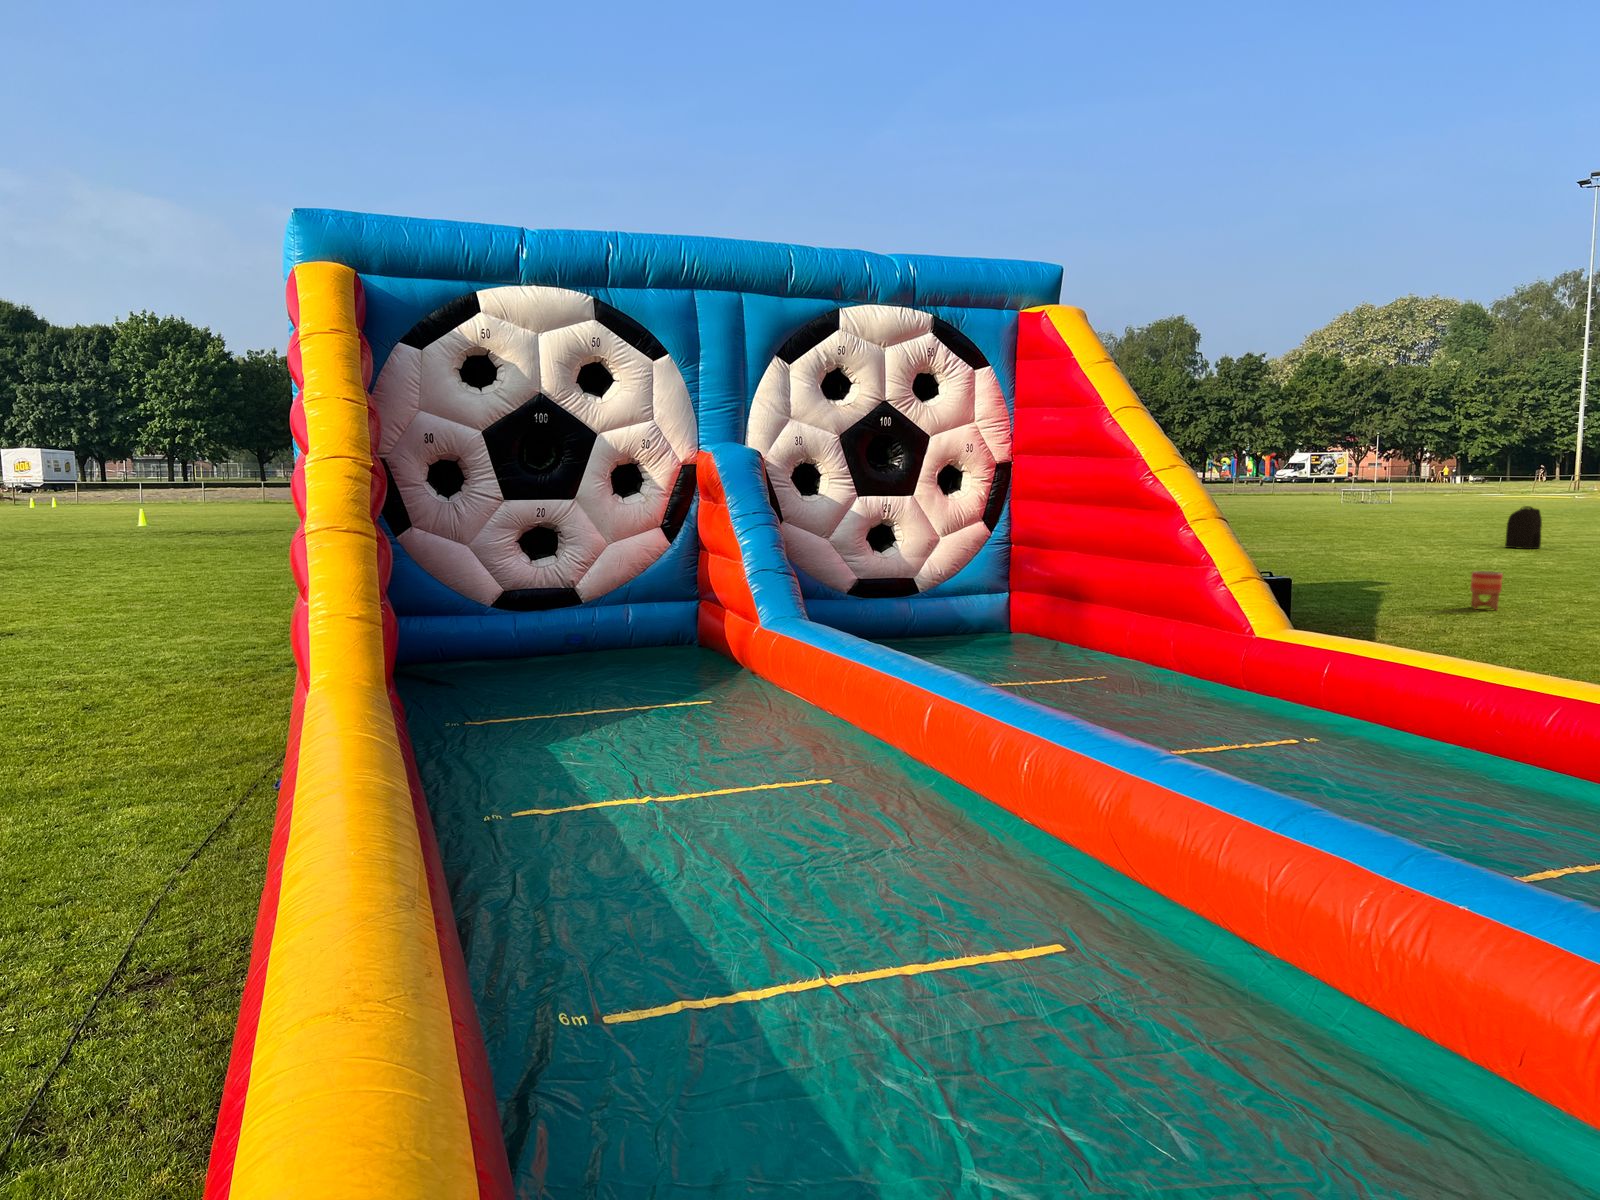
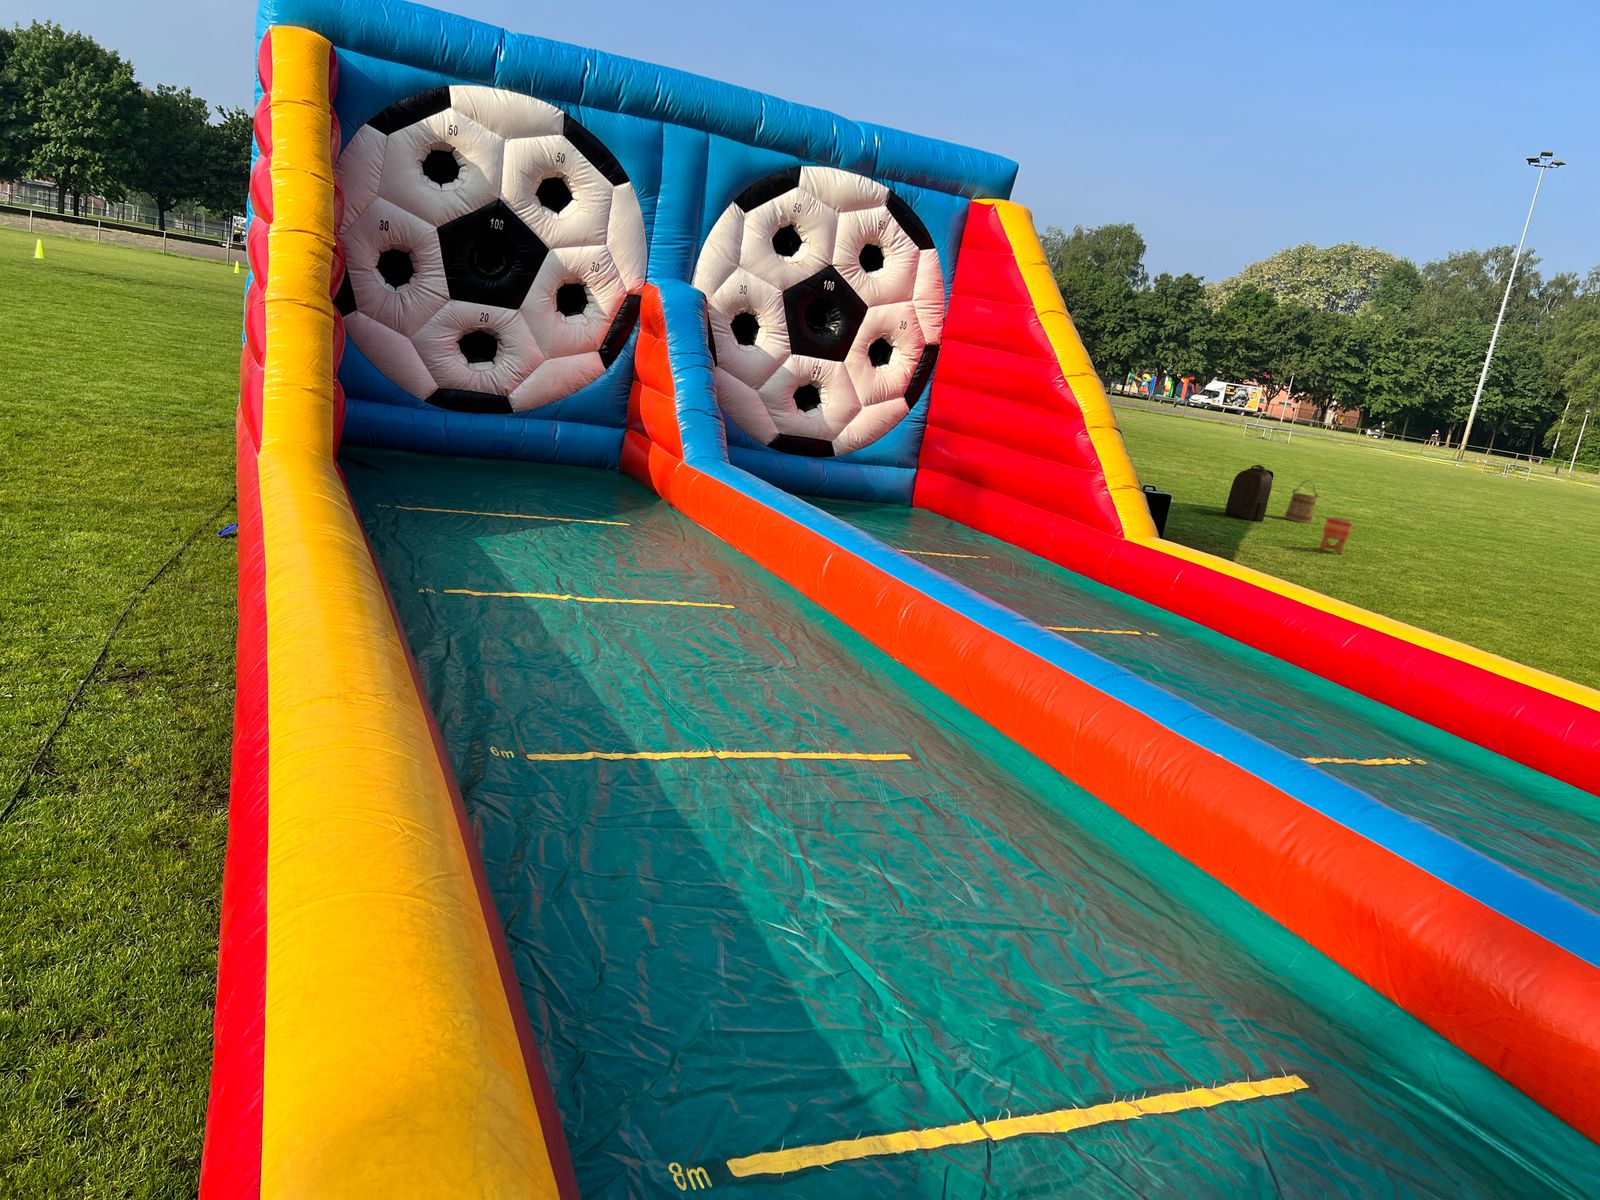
backpack: present [1505,506,1542,549] -> present [1225,465,1274,521]
bucket: none [1418,537,1453,583] -> present [1285,490,1318,524]

